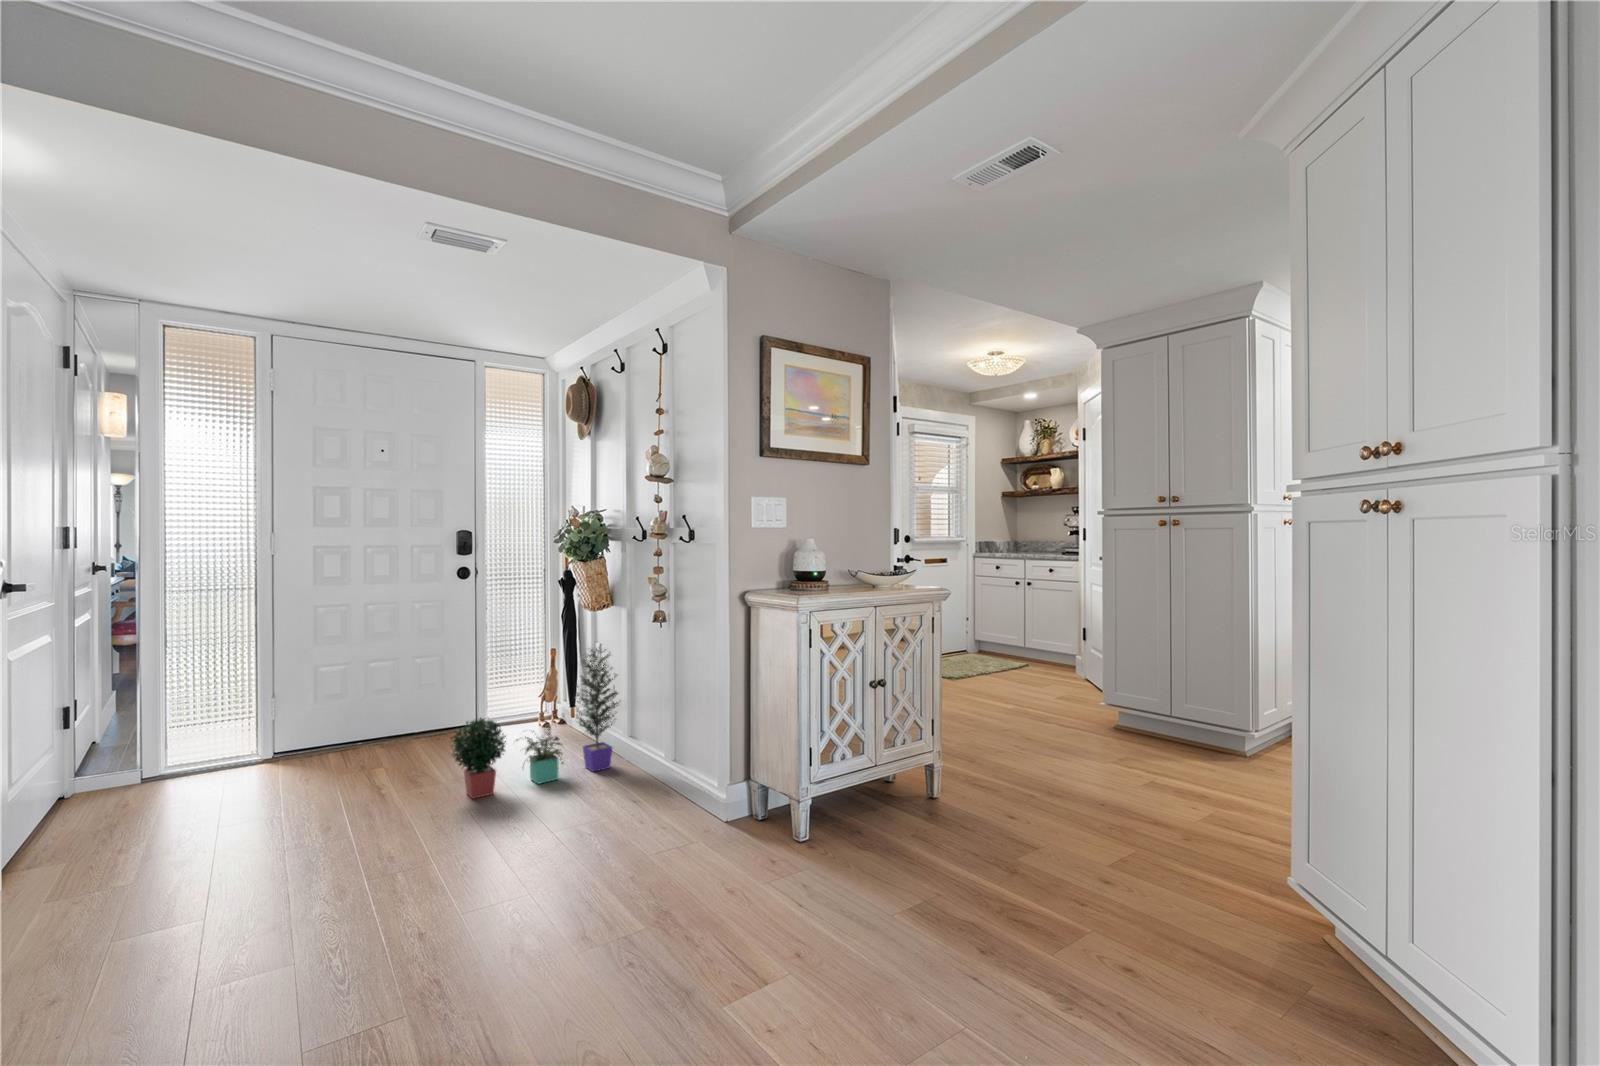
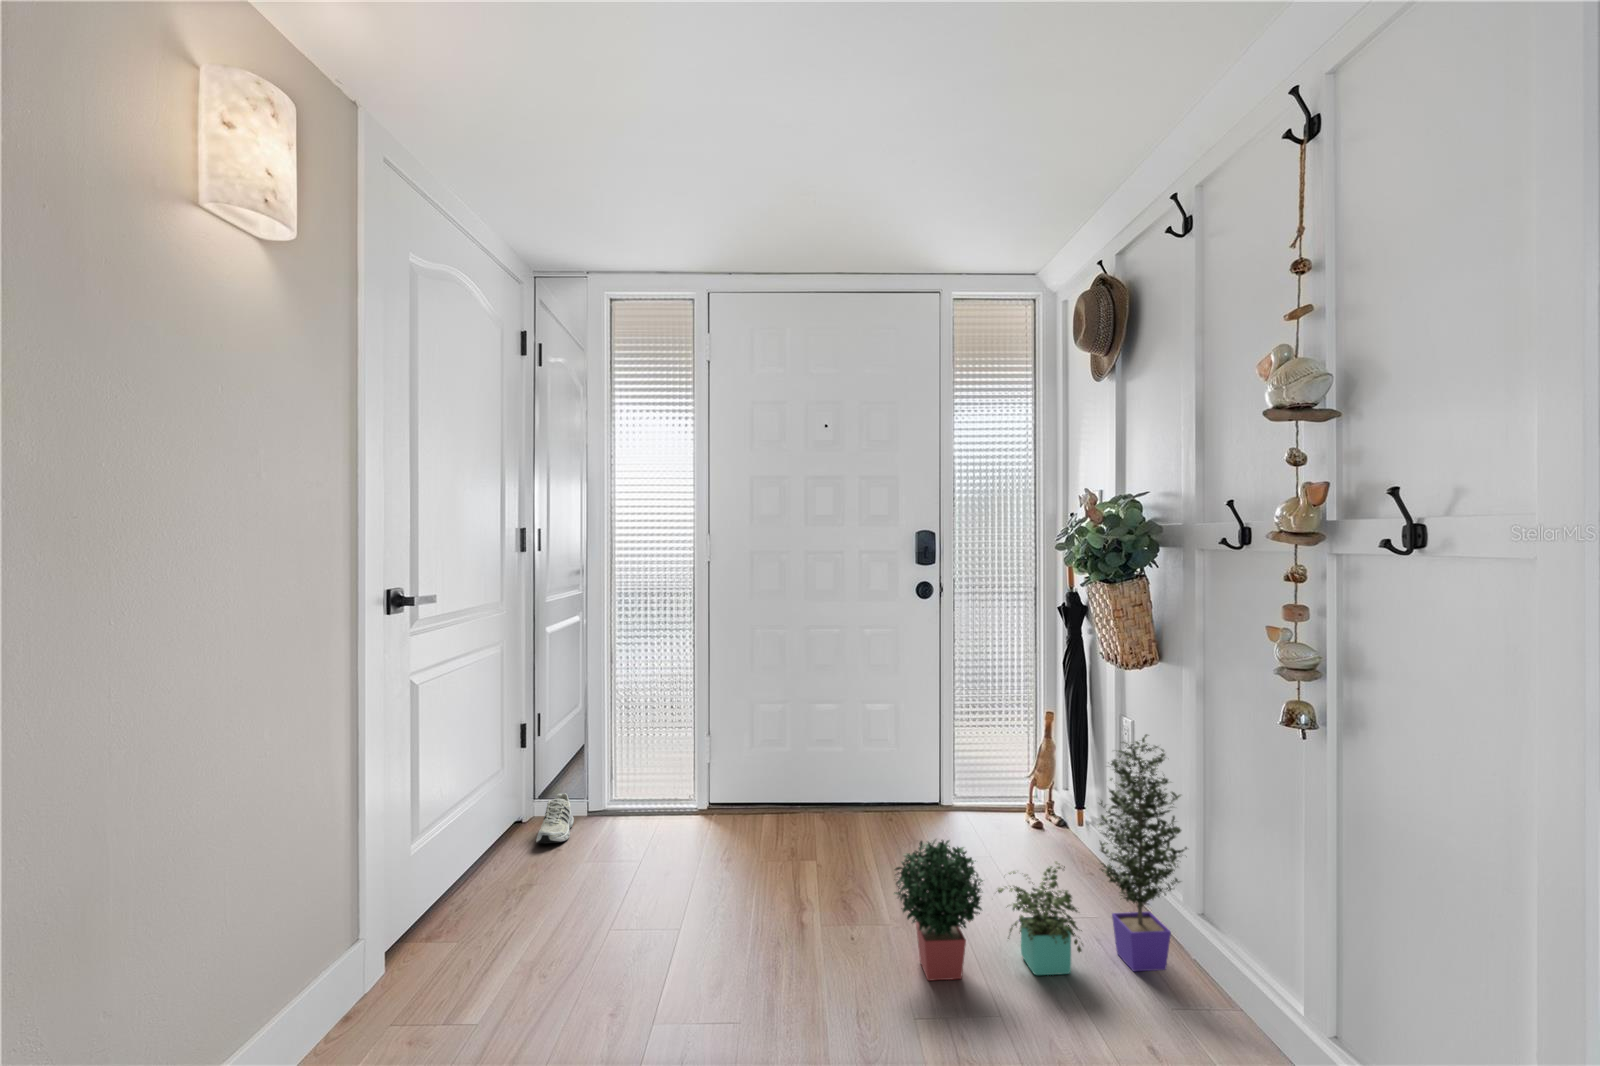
shoe: none [100,762,136,803] -> present [536,793,574,843]

